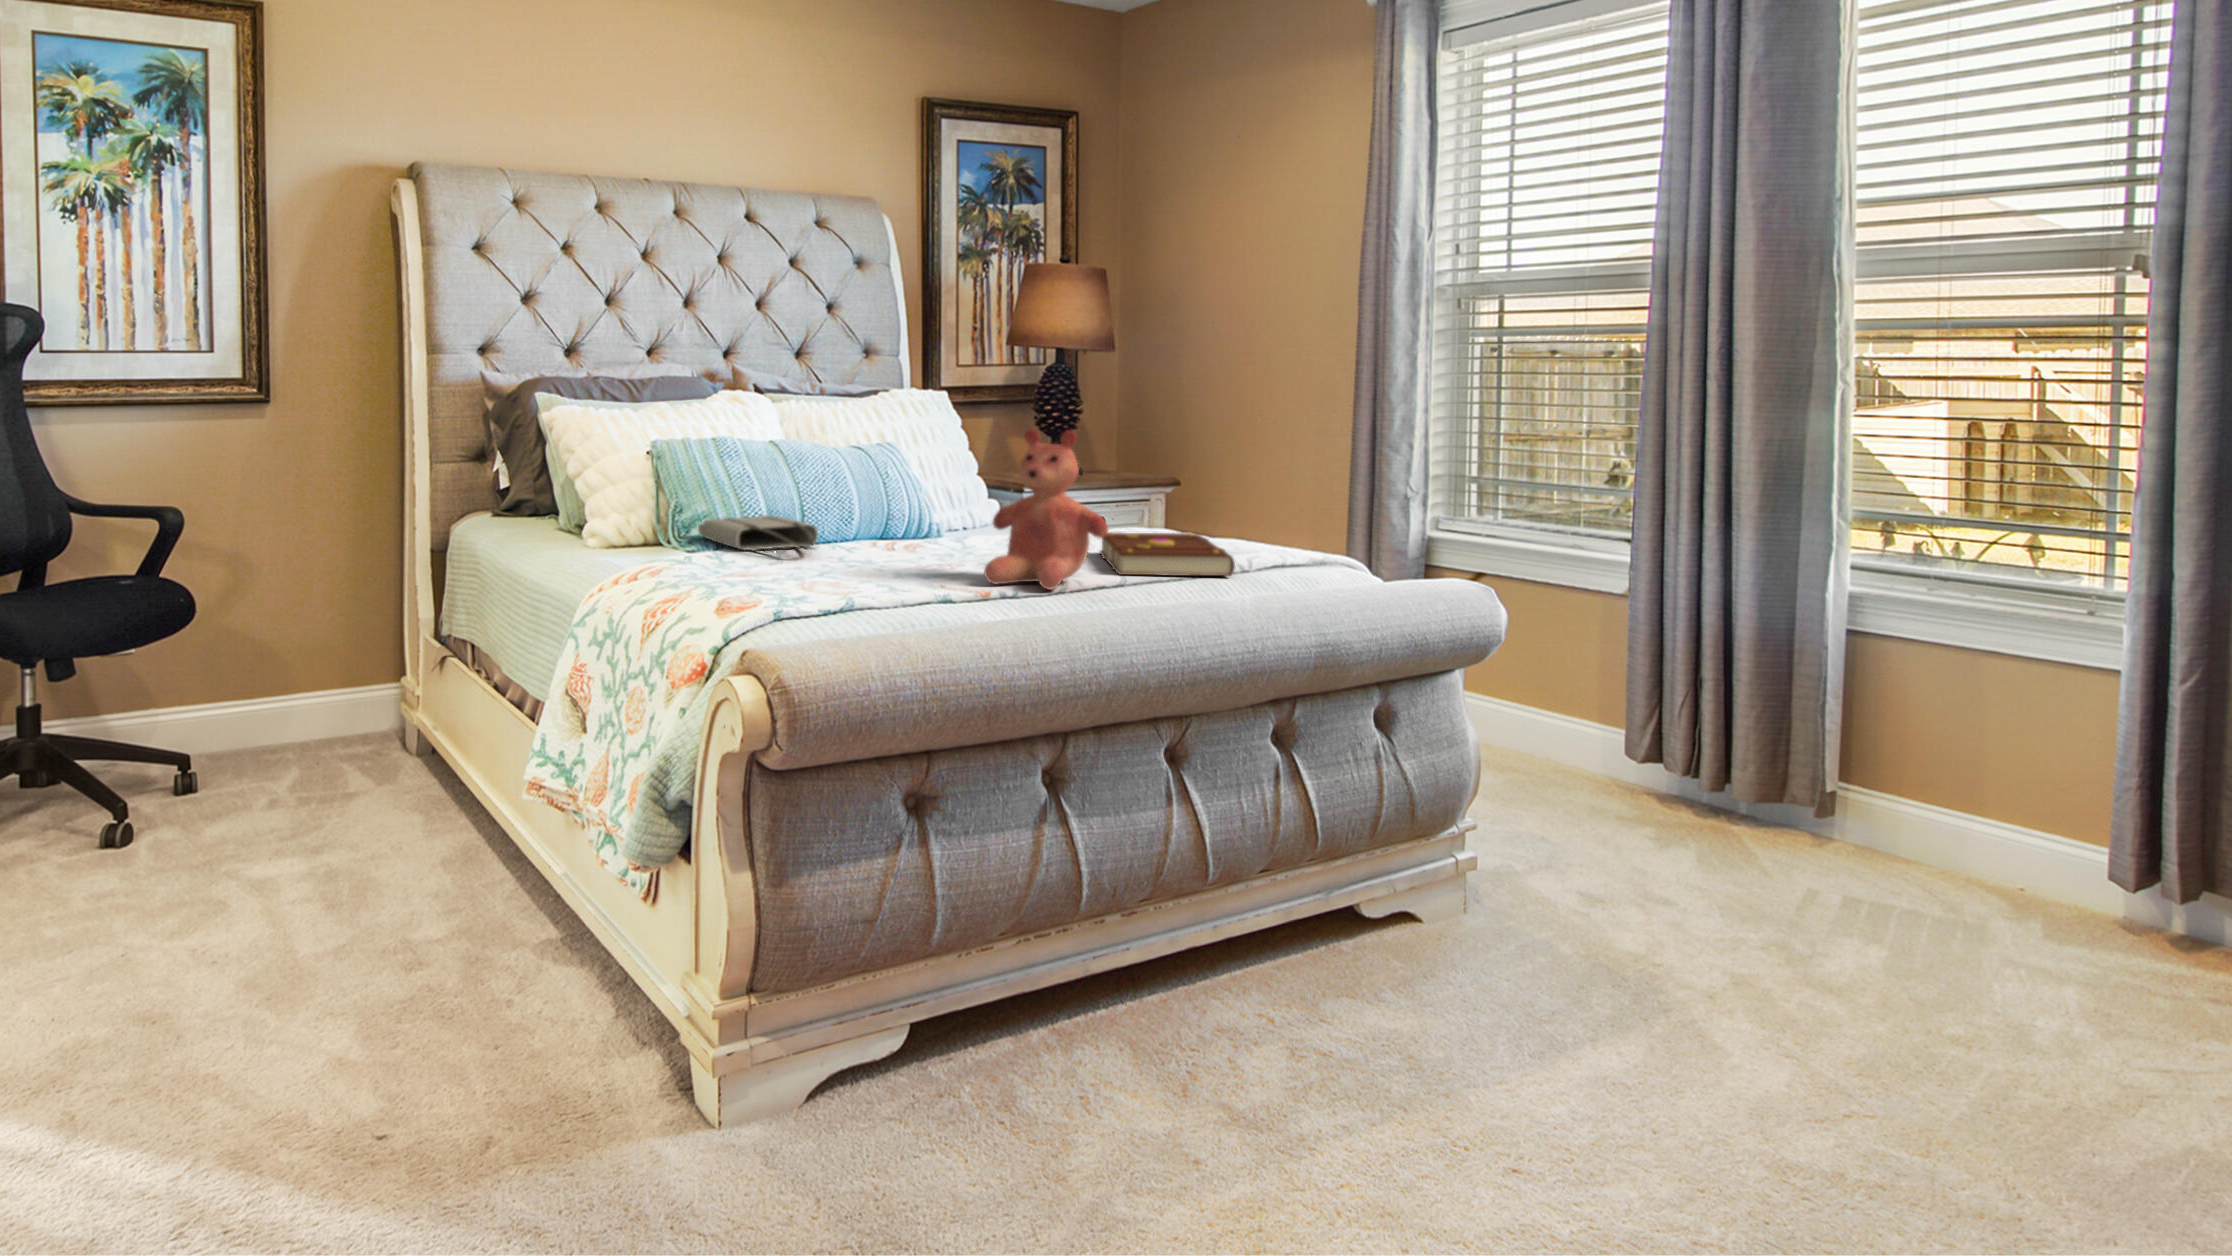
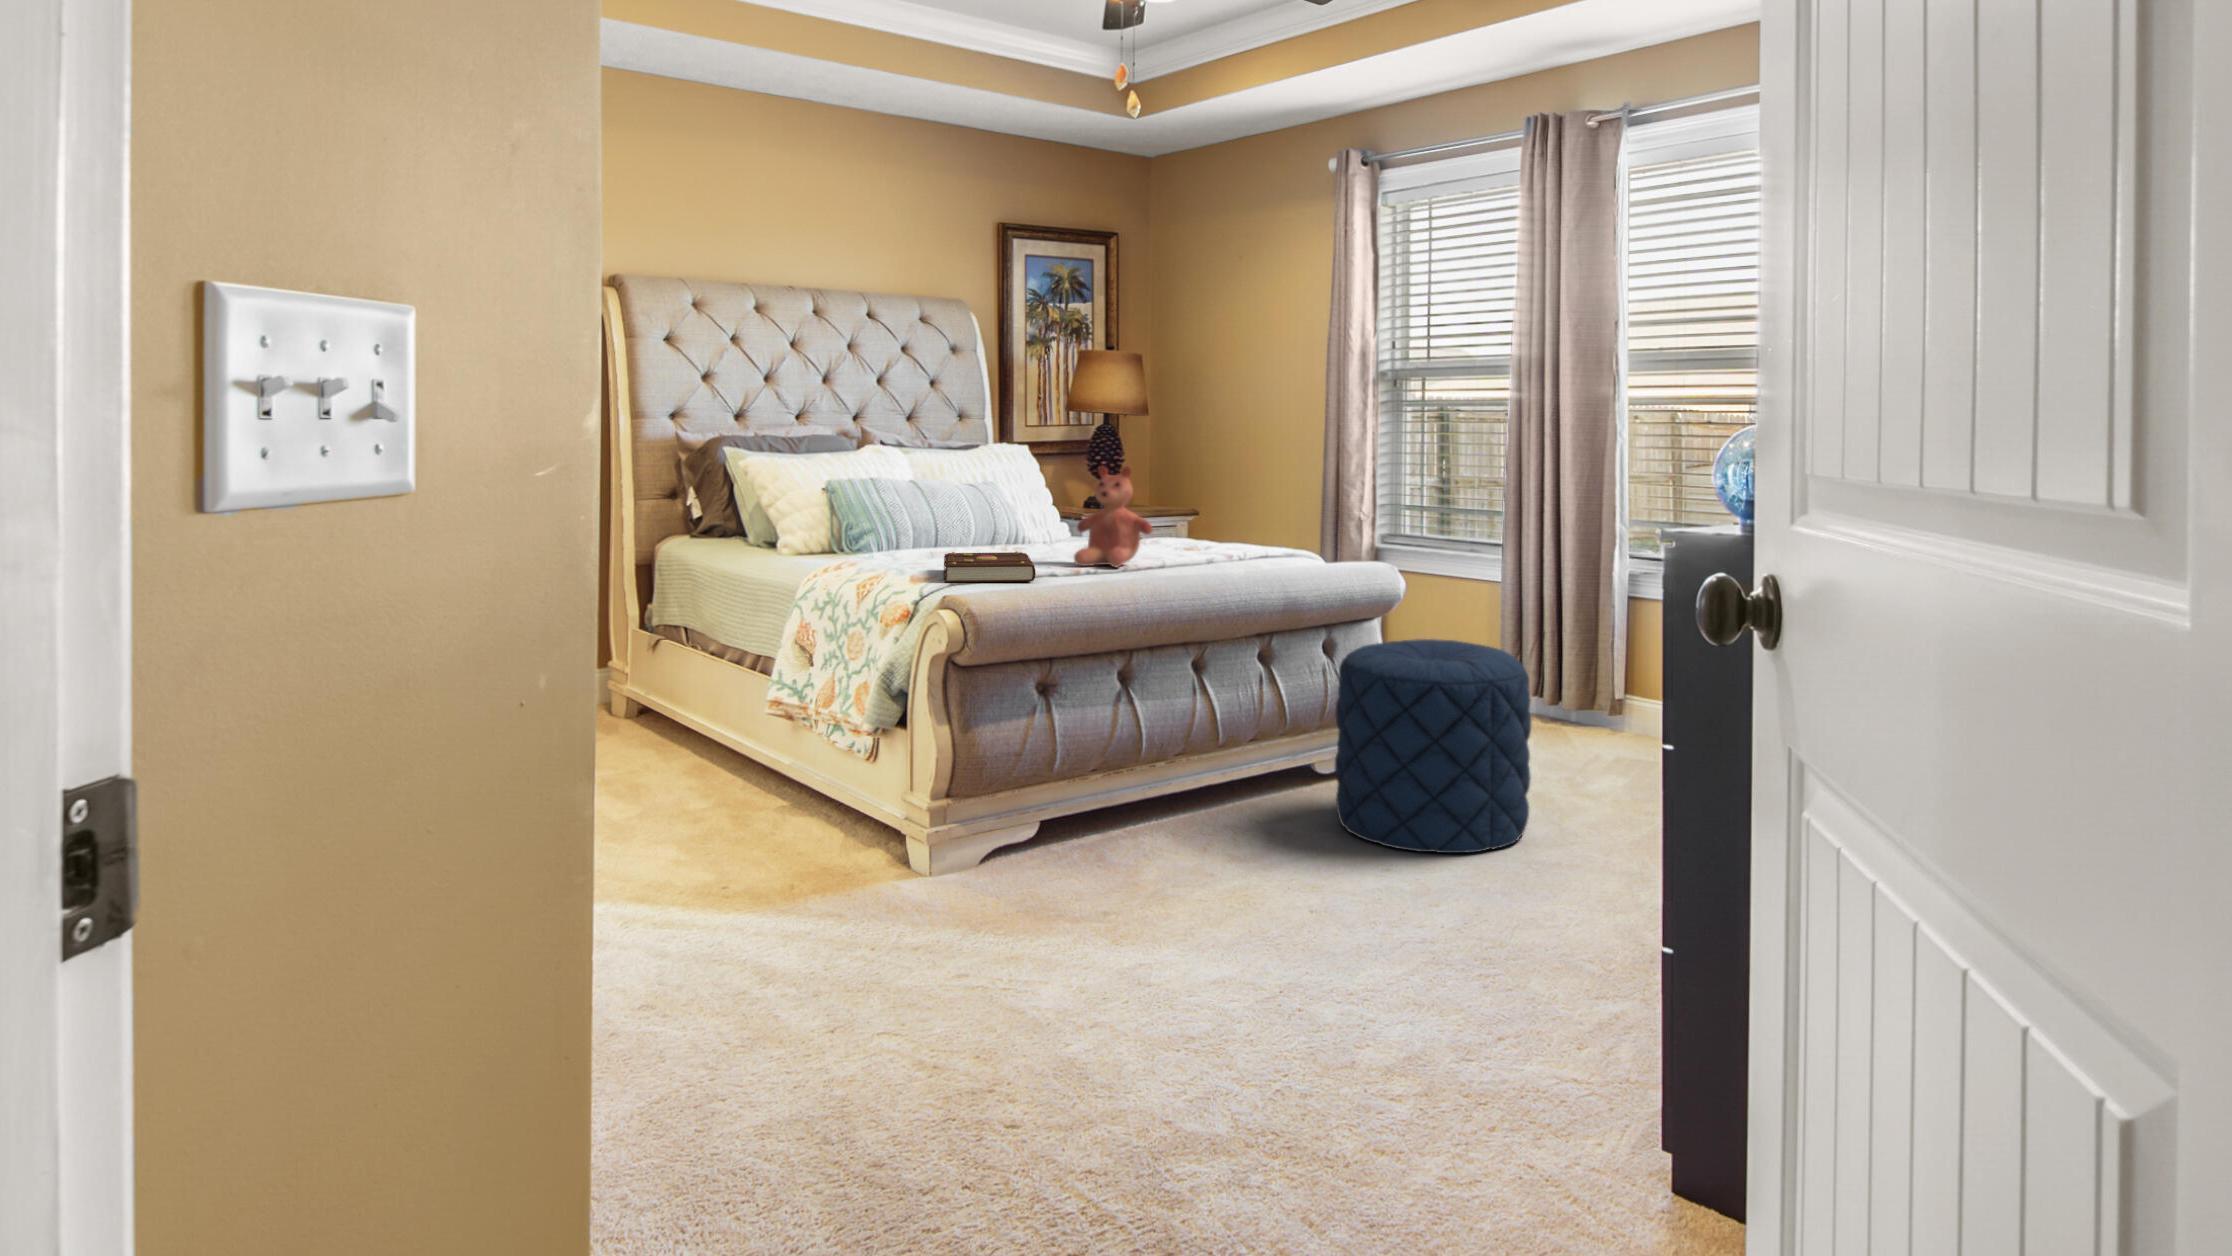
tote bag: present [698,516,818,551] -> none [863,532,954,553]
book: present [1100,532,1235,576] -> present [944,551,1036,582]
pouf: none [1409,726,1780,1137] -> present [1335,639,1531,853]

